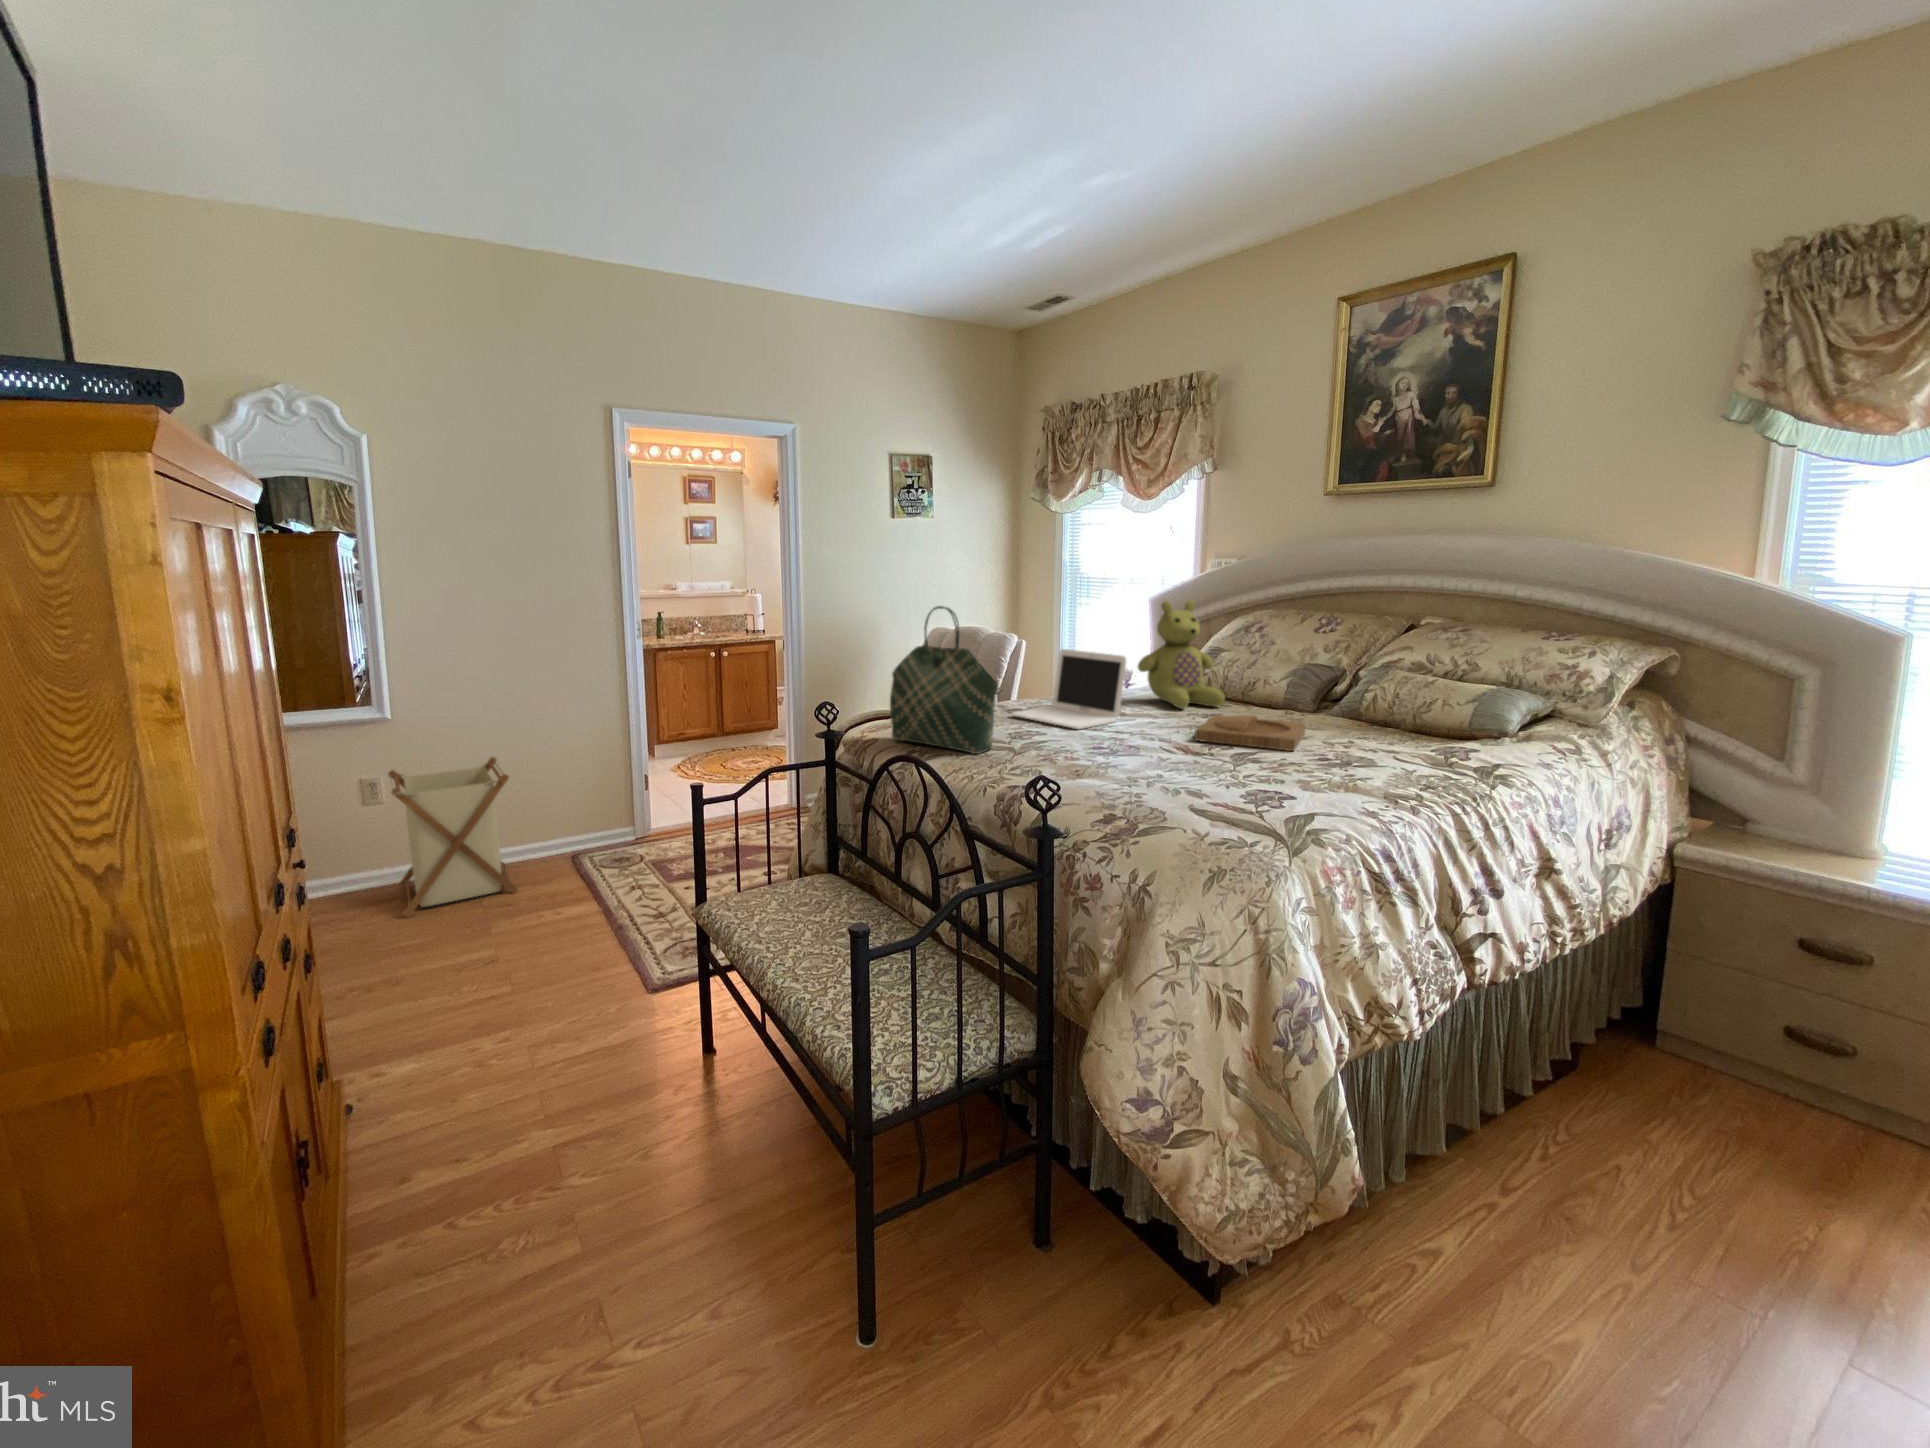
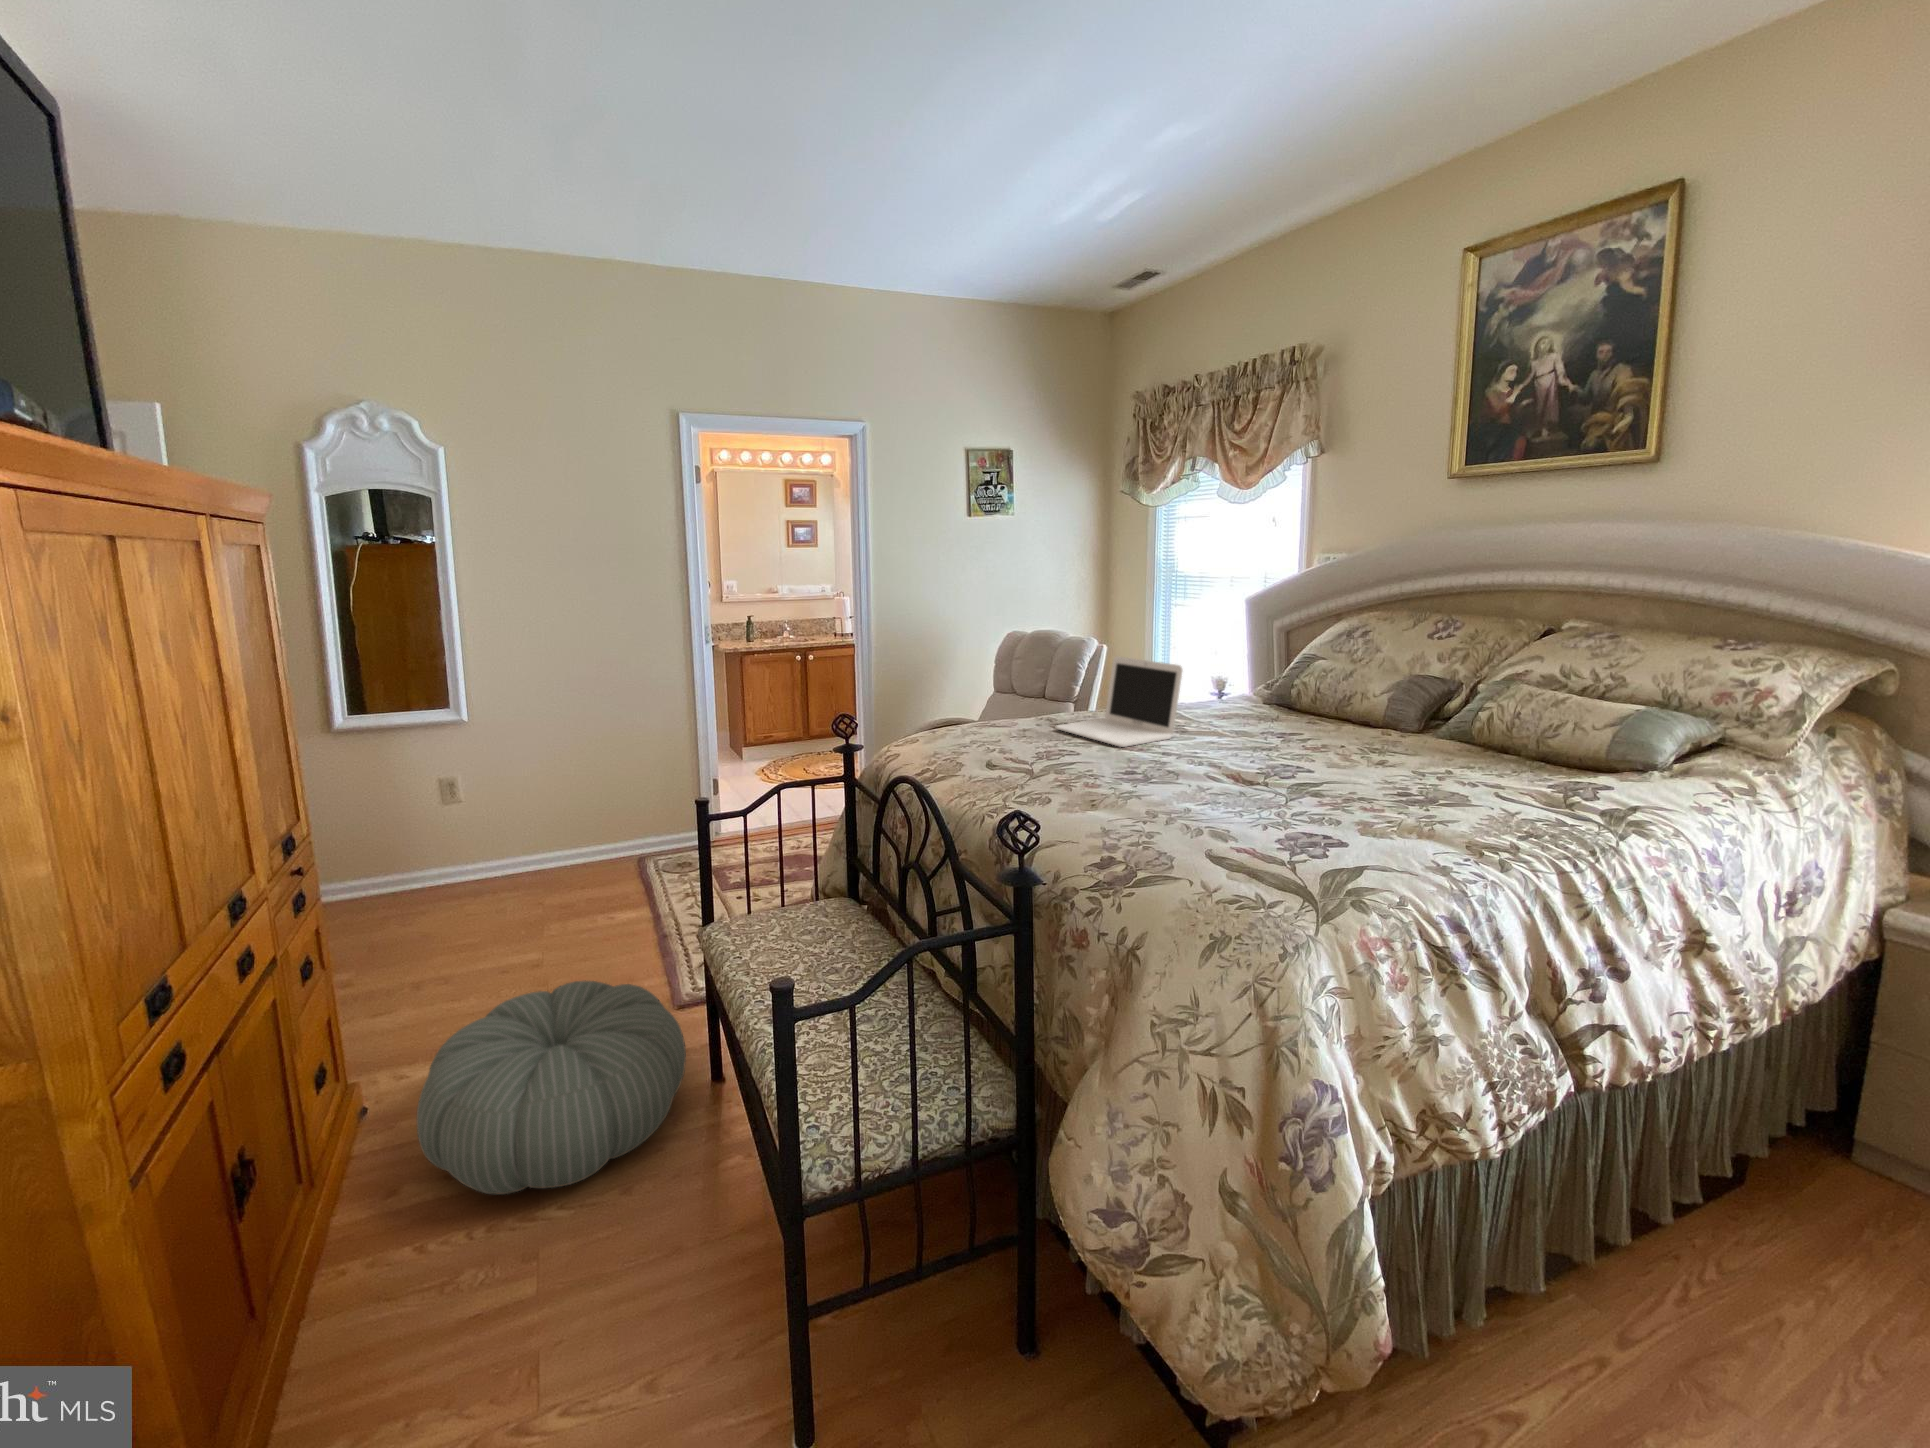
stuffed bear: present [1138,600,1225,708] -> none [1205,601,1305,724]
tote bag: present [890,606,998,754] -> none [911,613,1018,775]
tray: present [1195,715,1306,751] -> none [1252,733,1392,781]
laundry basket: present [388,757,517,916] -> none [469,755,589,907]
pouf: none [414,972,678,1179] -> present [417,980,686,1195]

